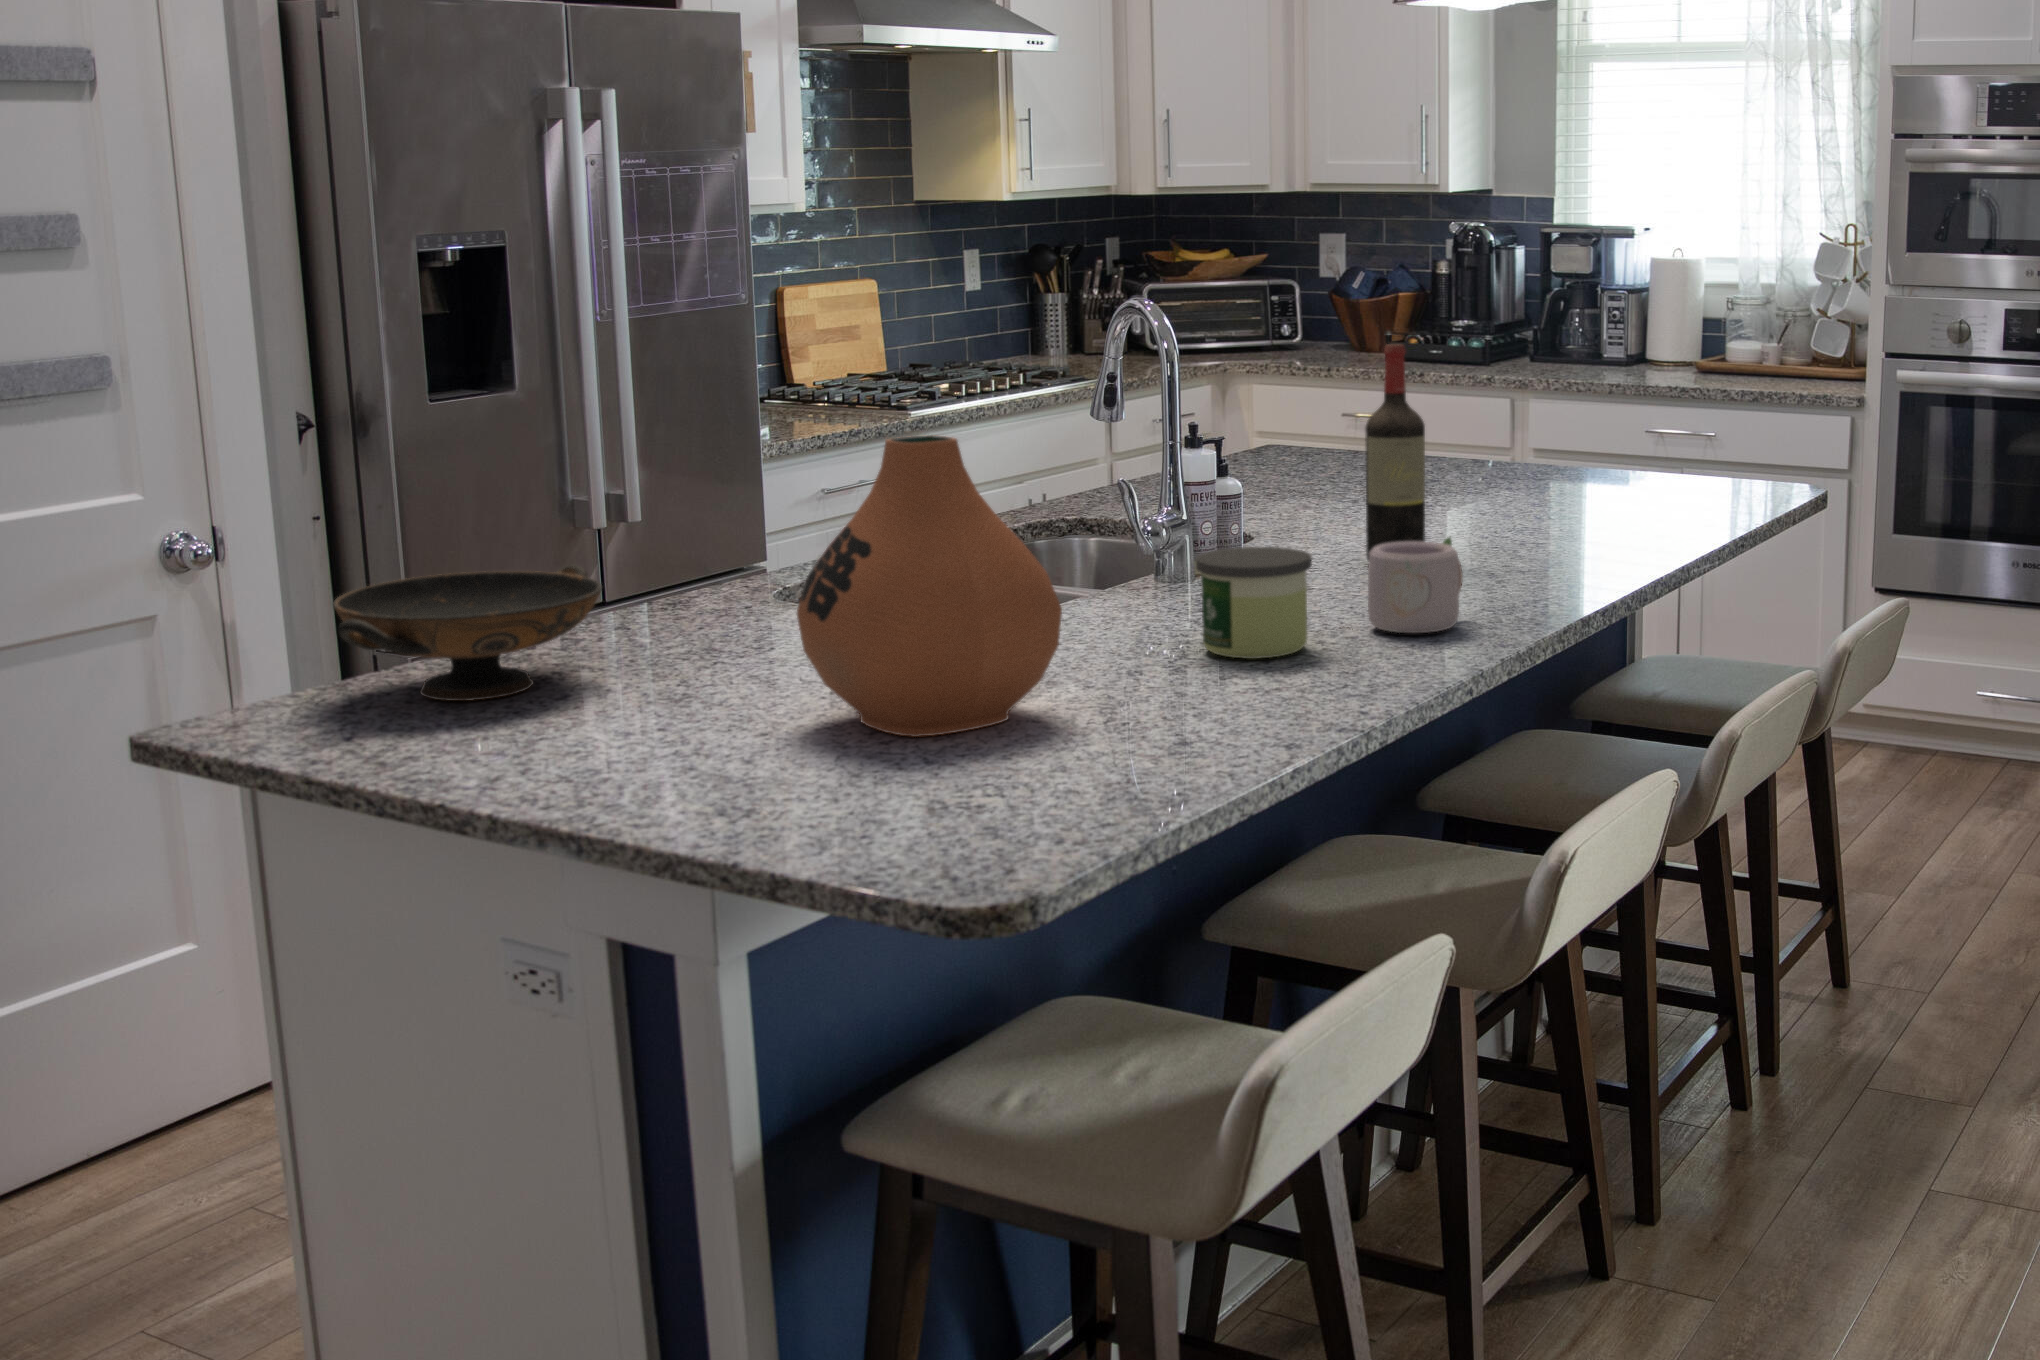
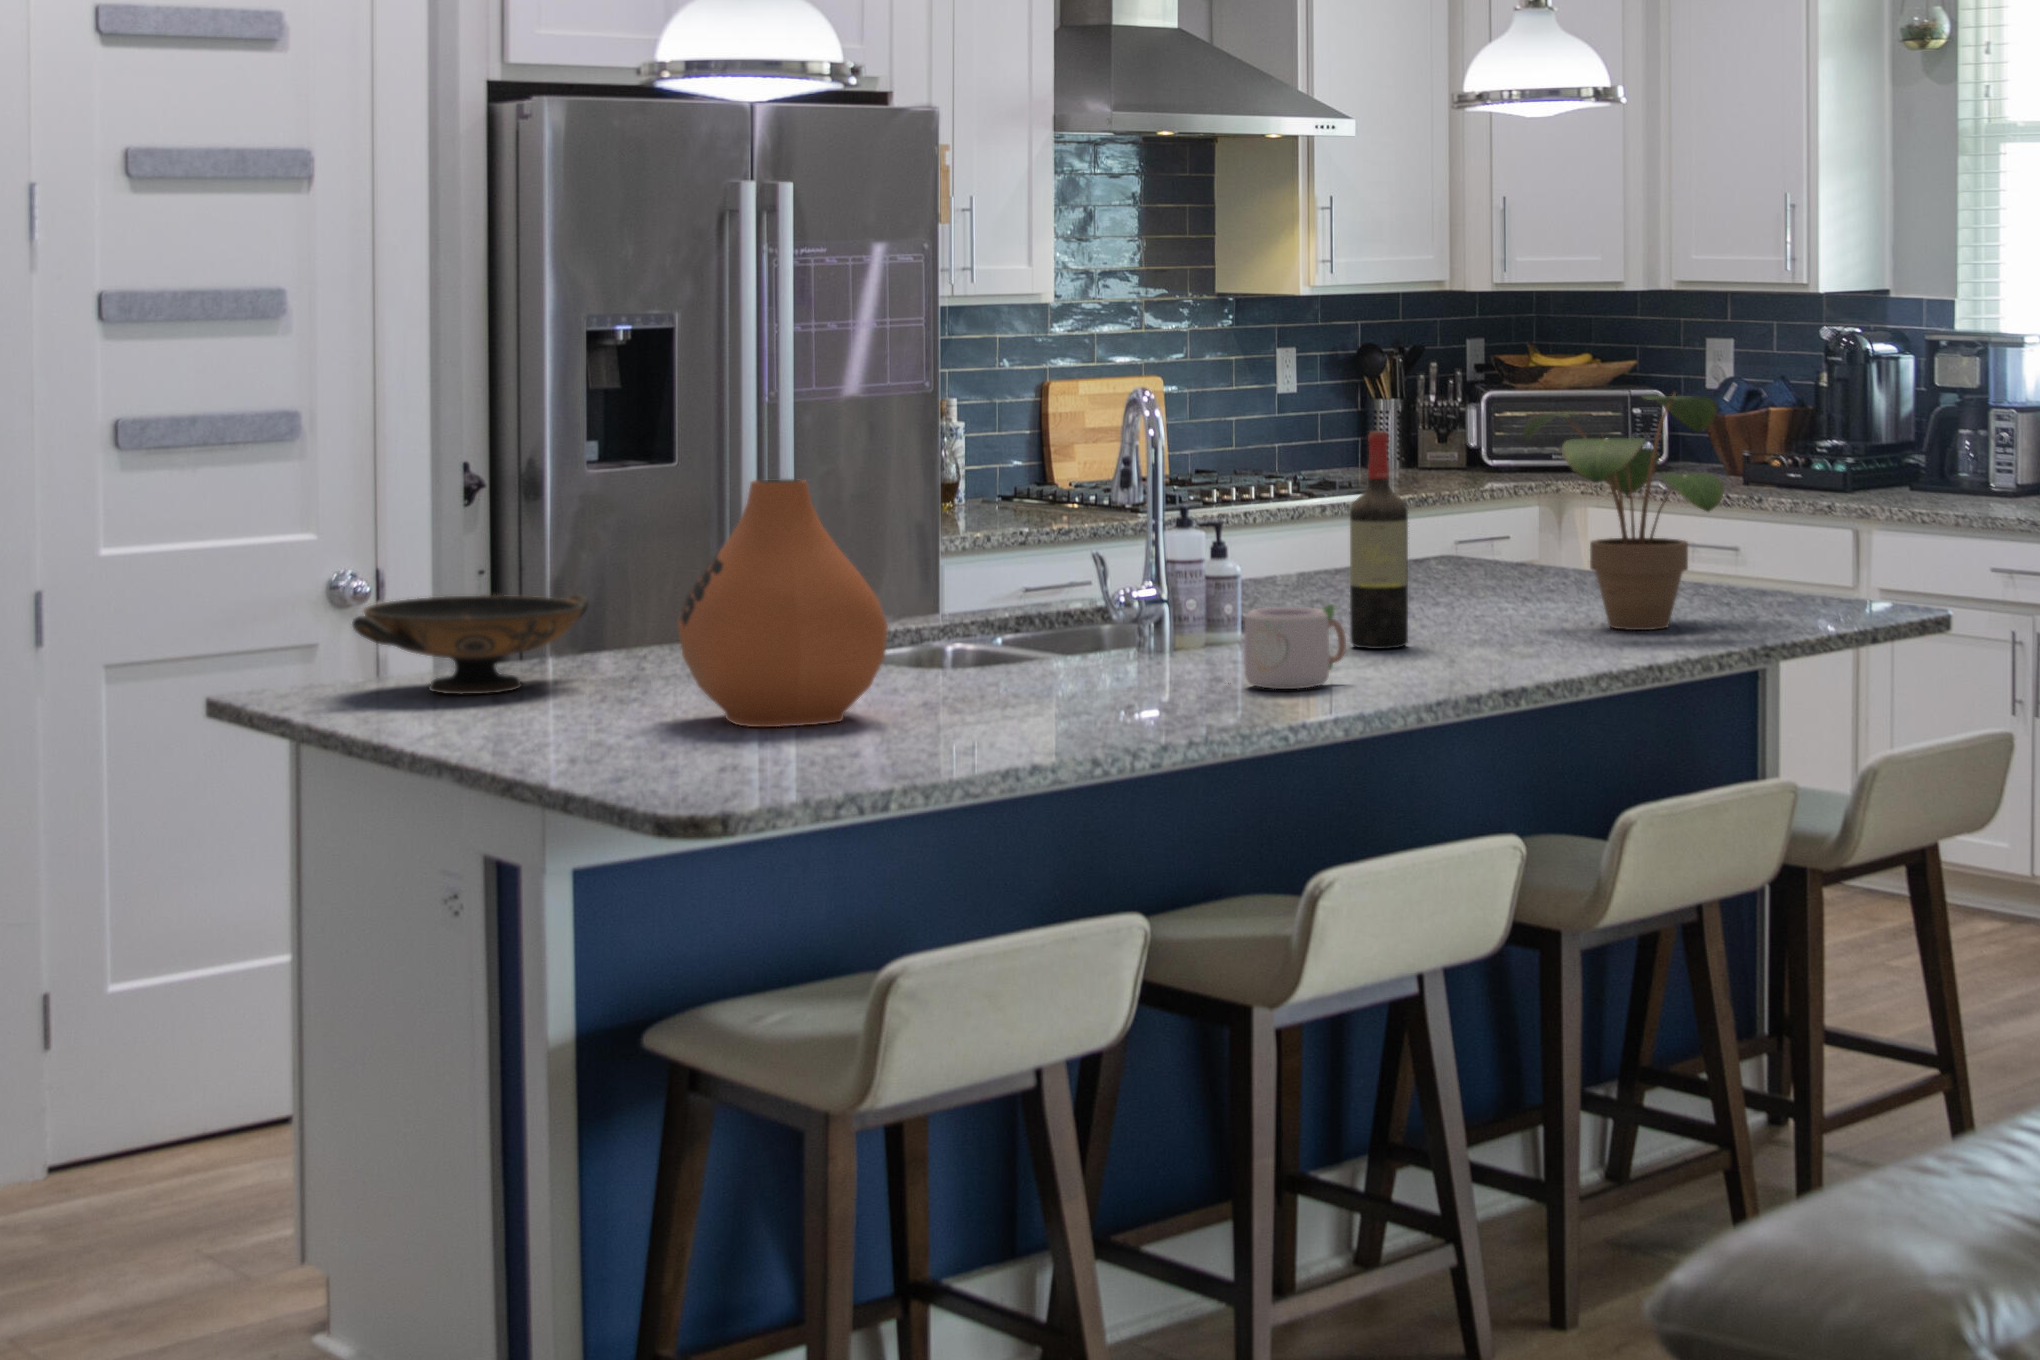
potted plant: none [1478,293,1702,528] -> present [1524,393,1724,630]
candle: present [1196,547,1312,659] -> none [1068,602,1173,698]

